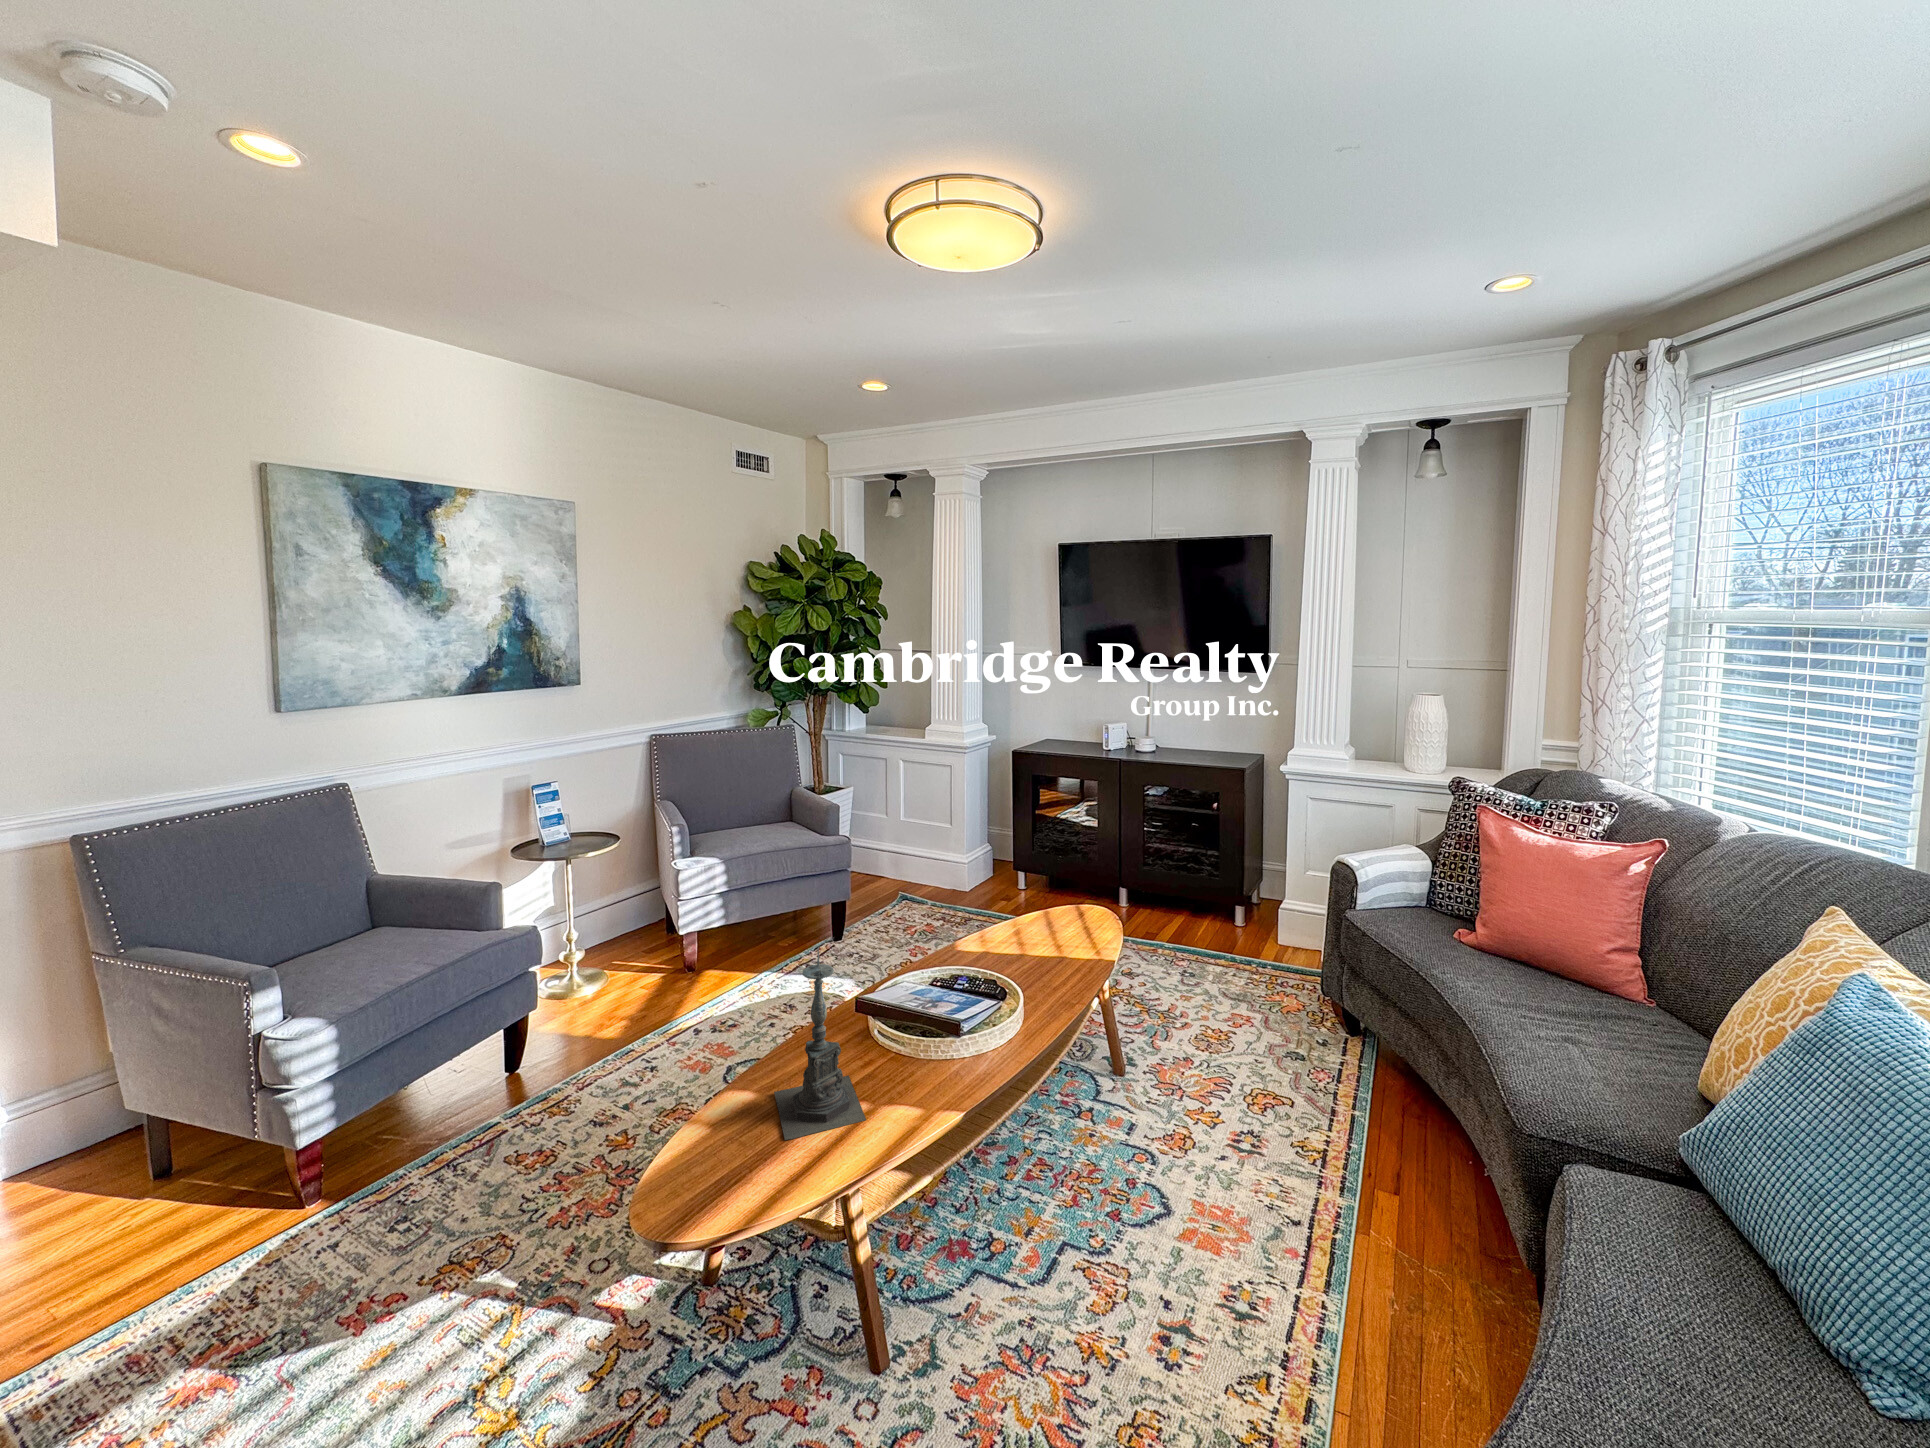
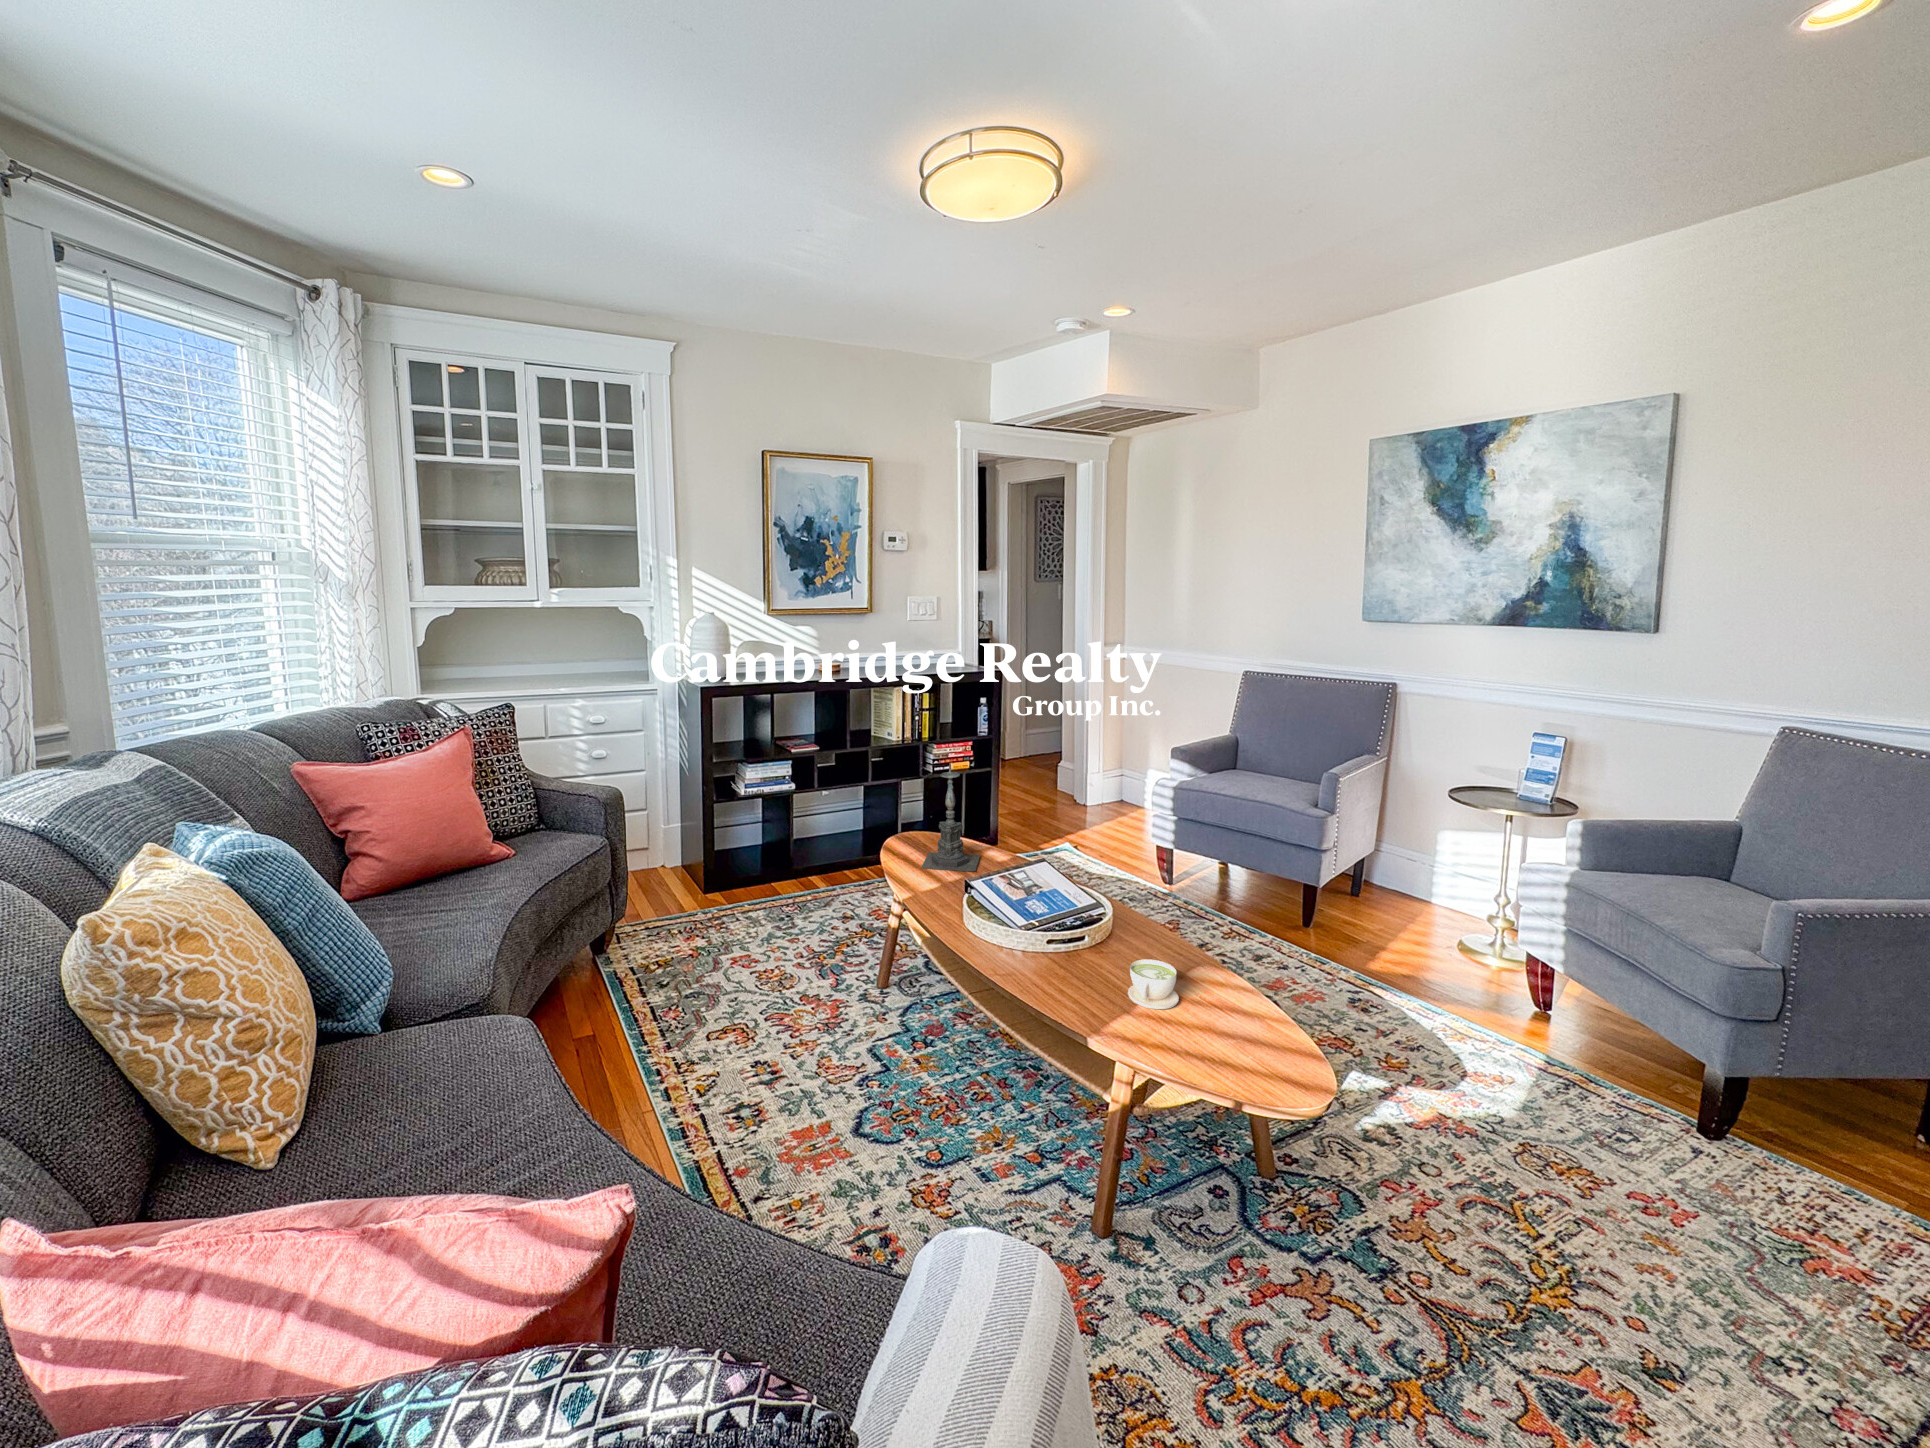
coffee cup: none [1034,922,1072,954] -> present [1128,959,1179,1009]

